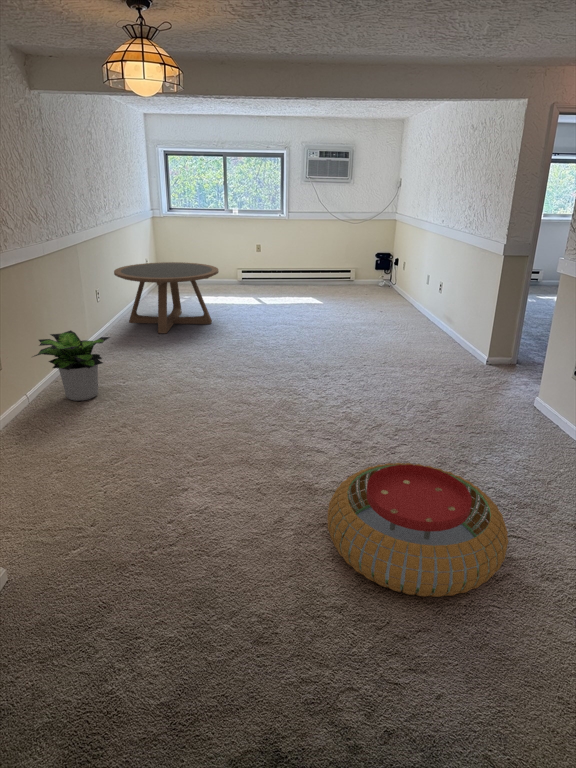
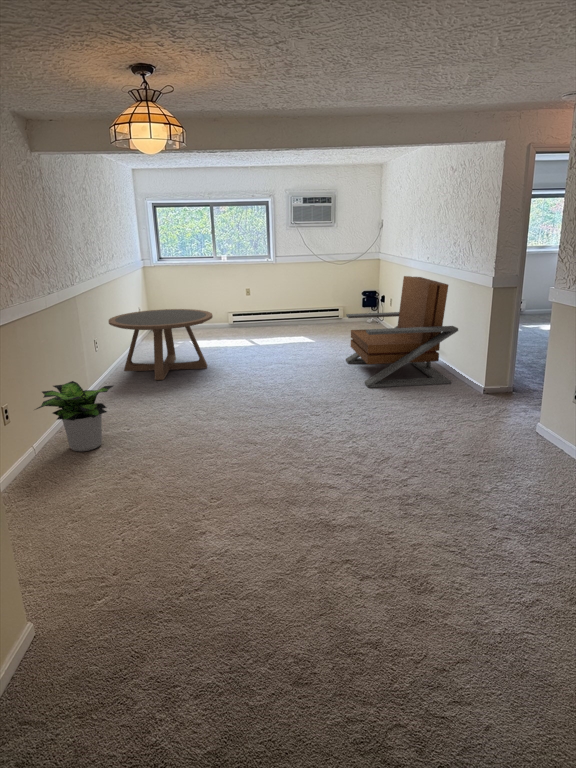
lounge chair: none [351,239,465,352] -> present [346,276,458,387]
pouf: present [327,463,508,597] -> none [352,494,535,626]

